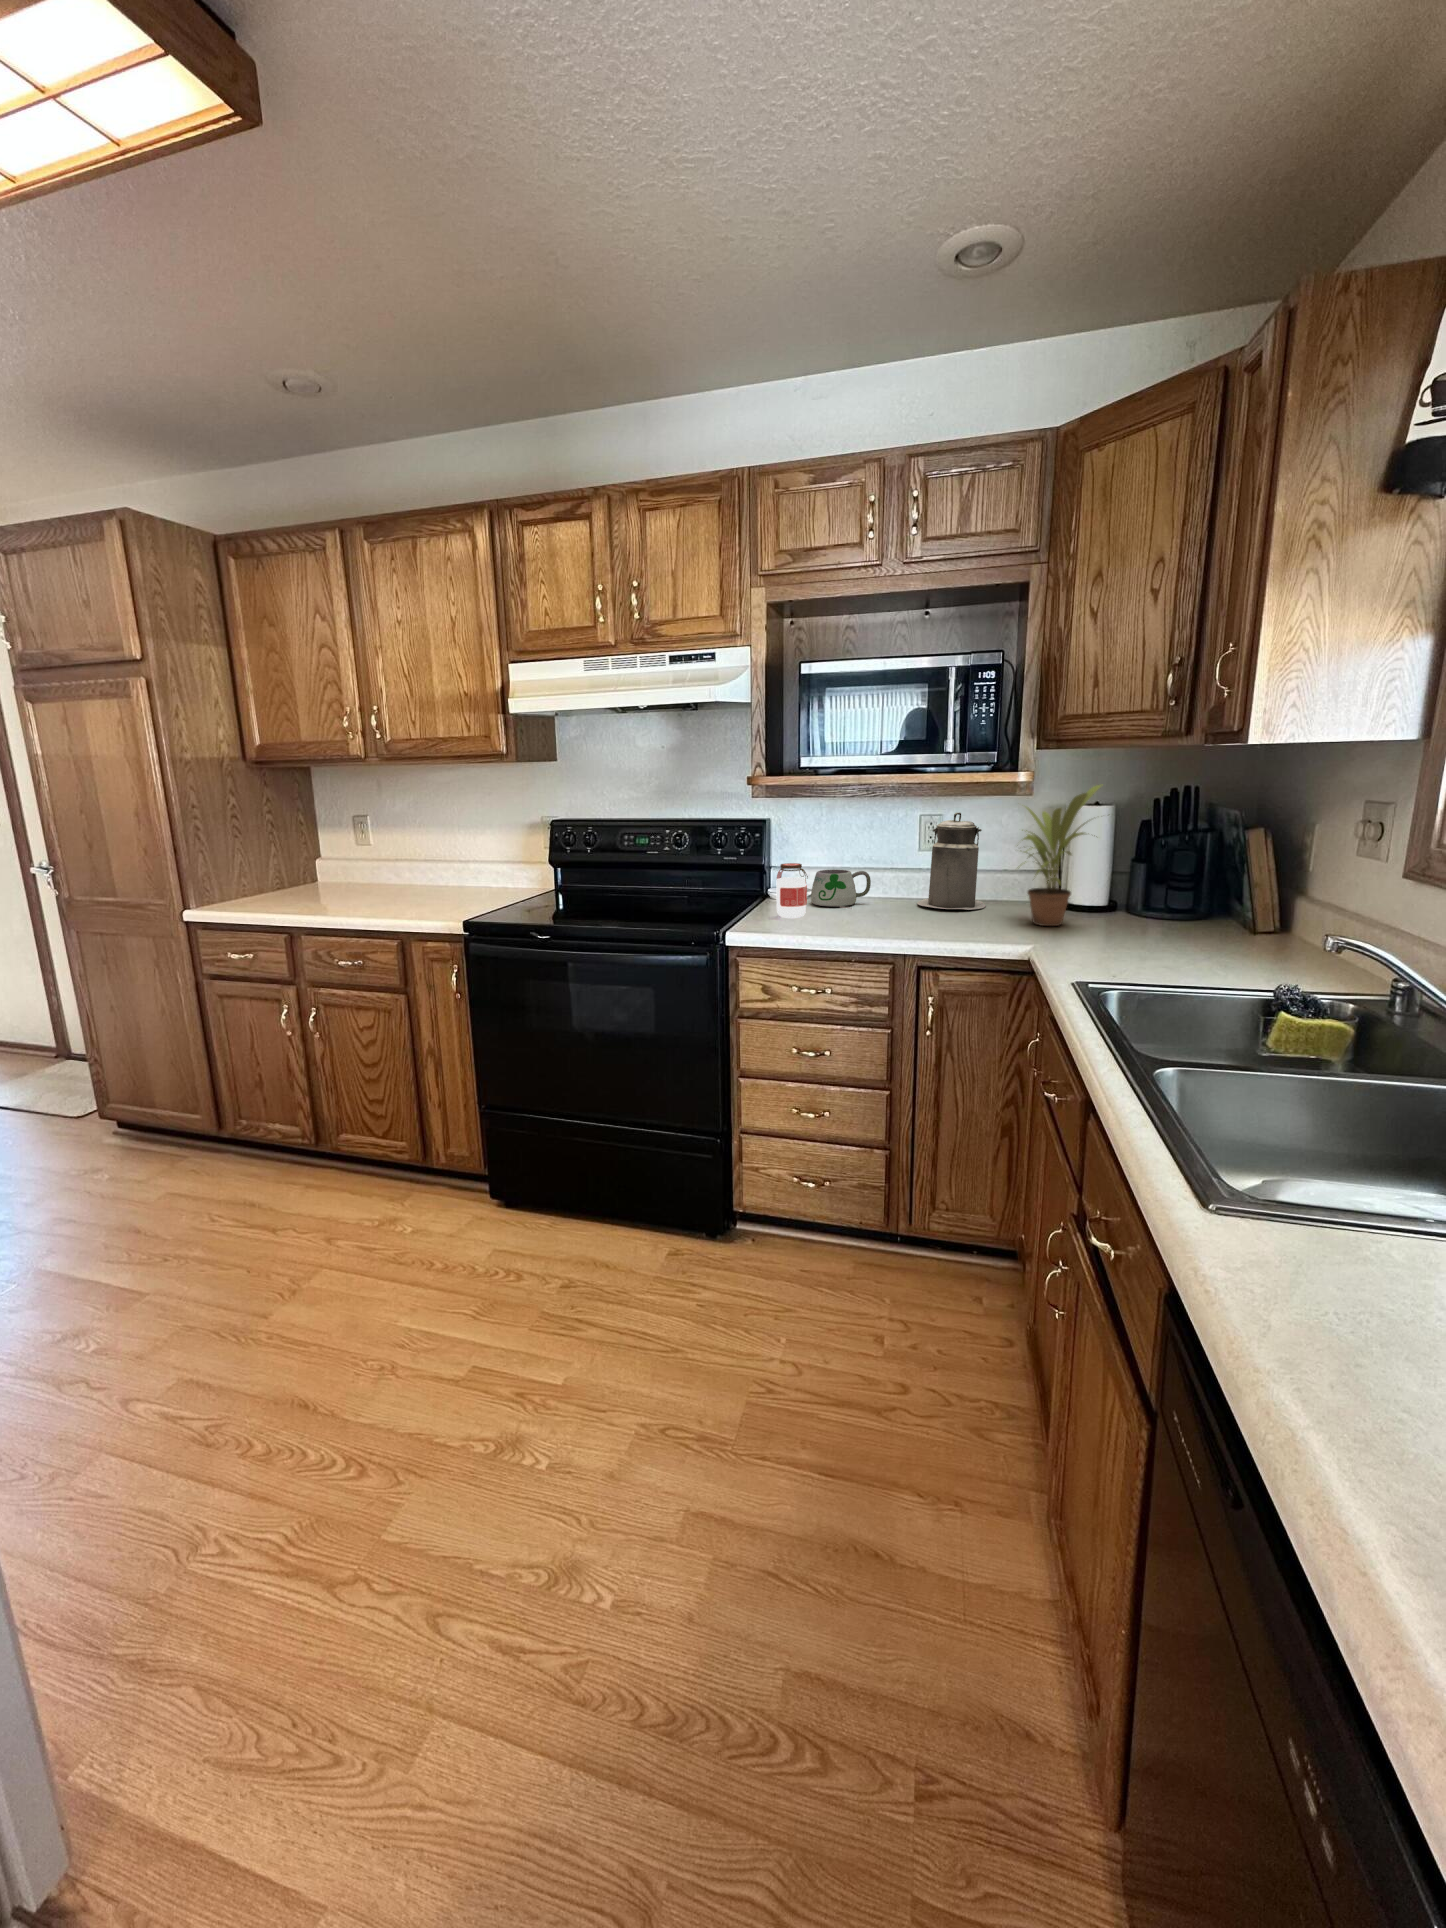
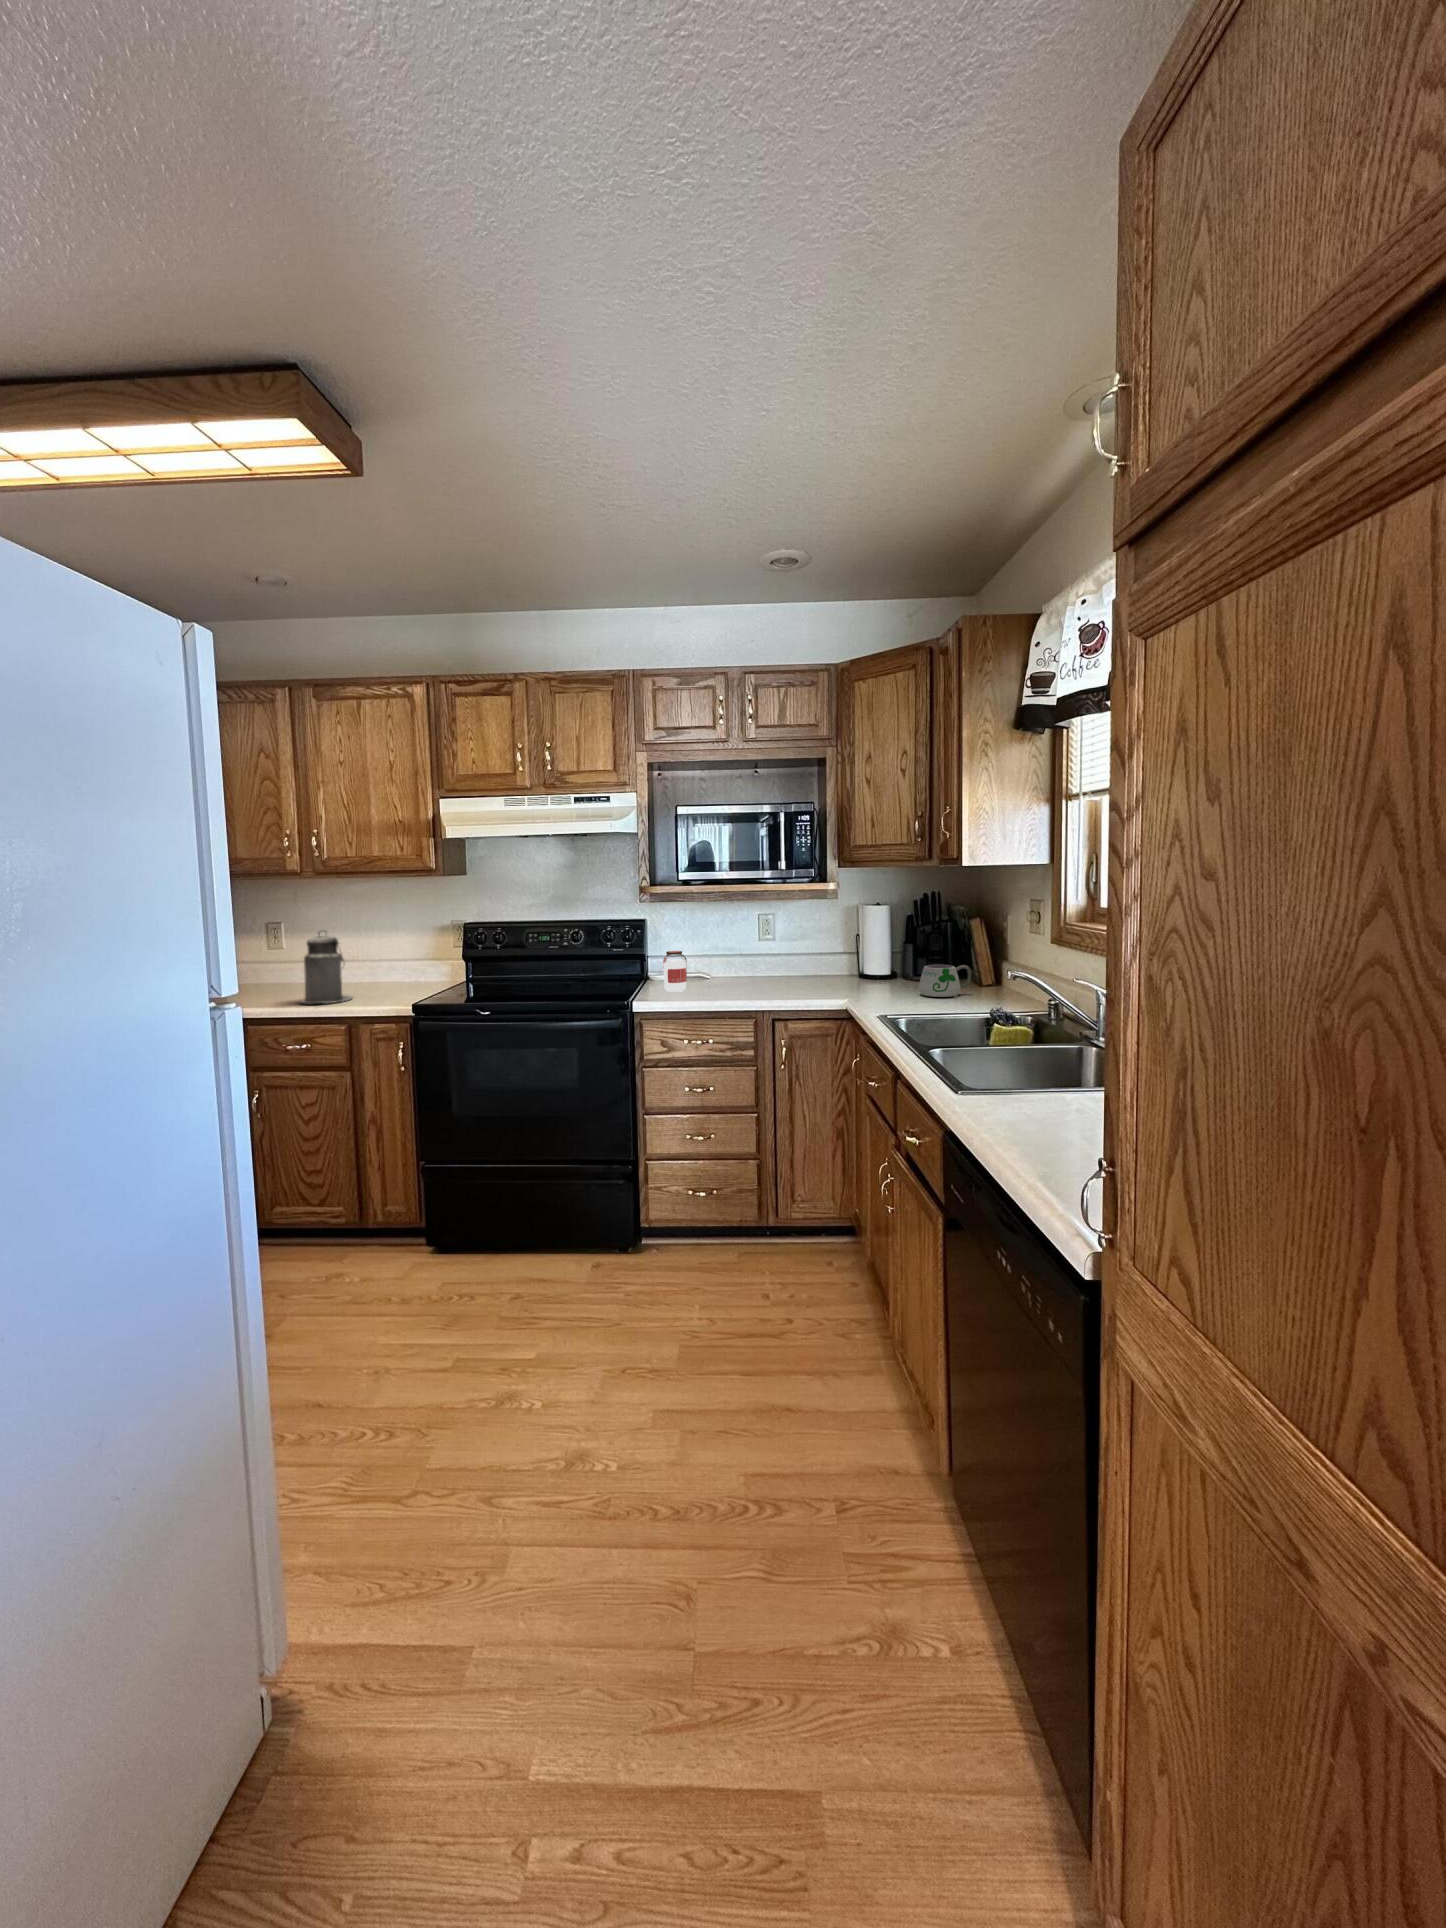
potted plant: present [1022,785,1101,926] -> none [828,891,891,988]
canister: present [917,812,985,910] -> present [300,932,352,1003]
mug: present [811,869,871,909] -> present [919,965,971,998]

